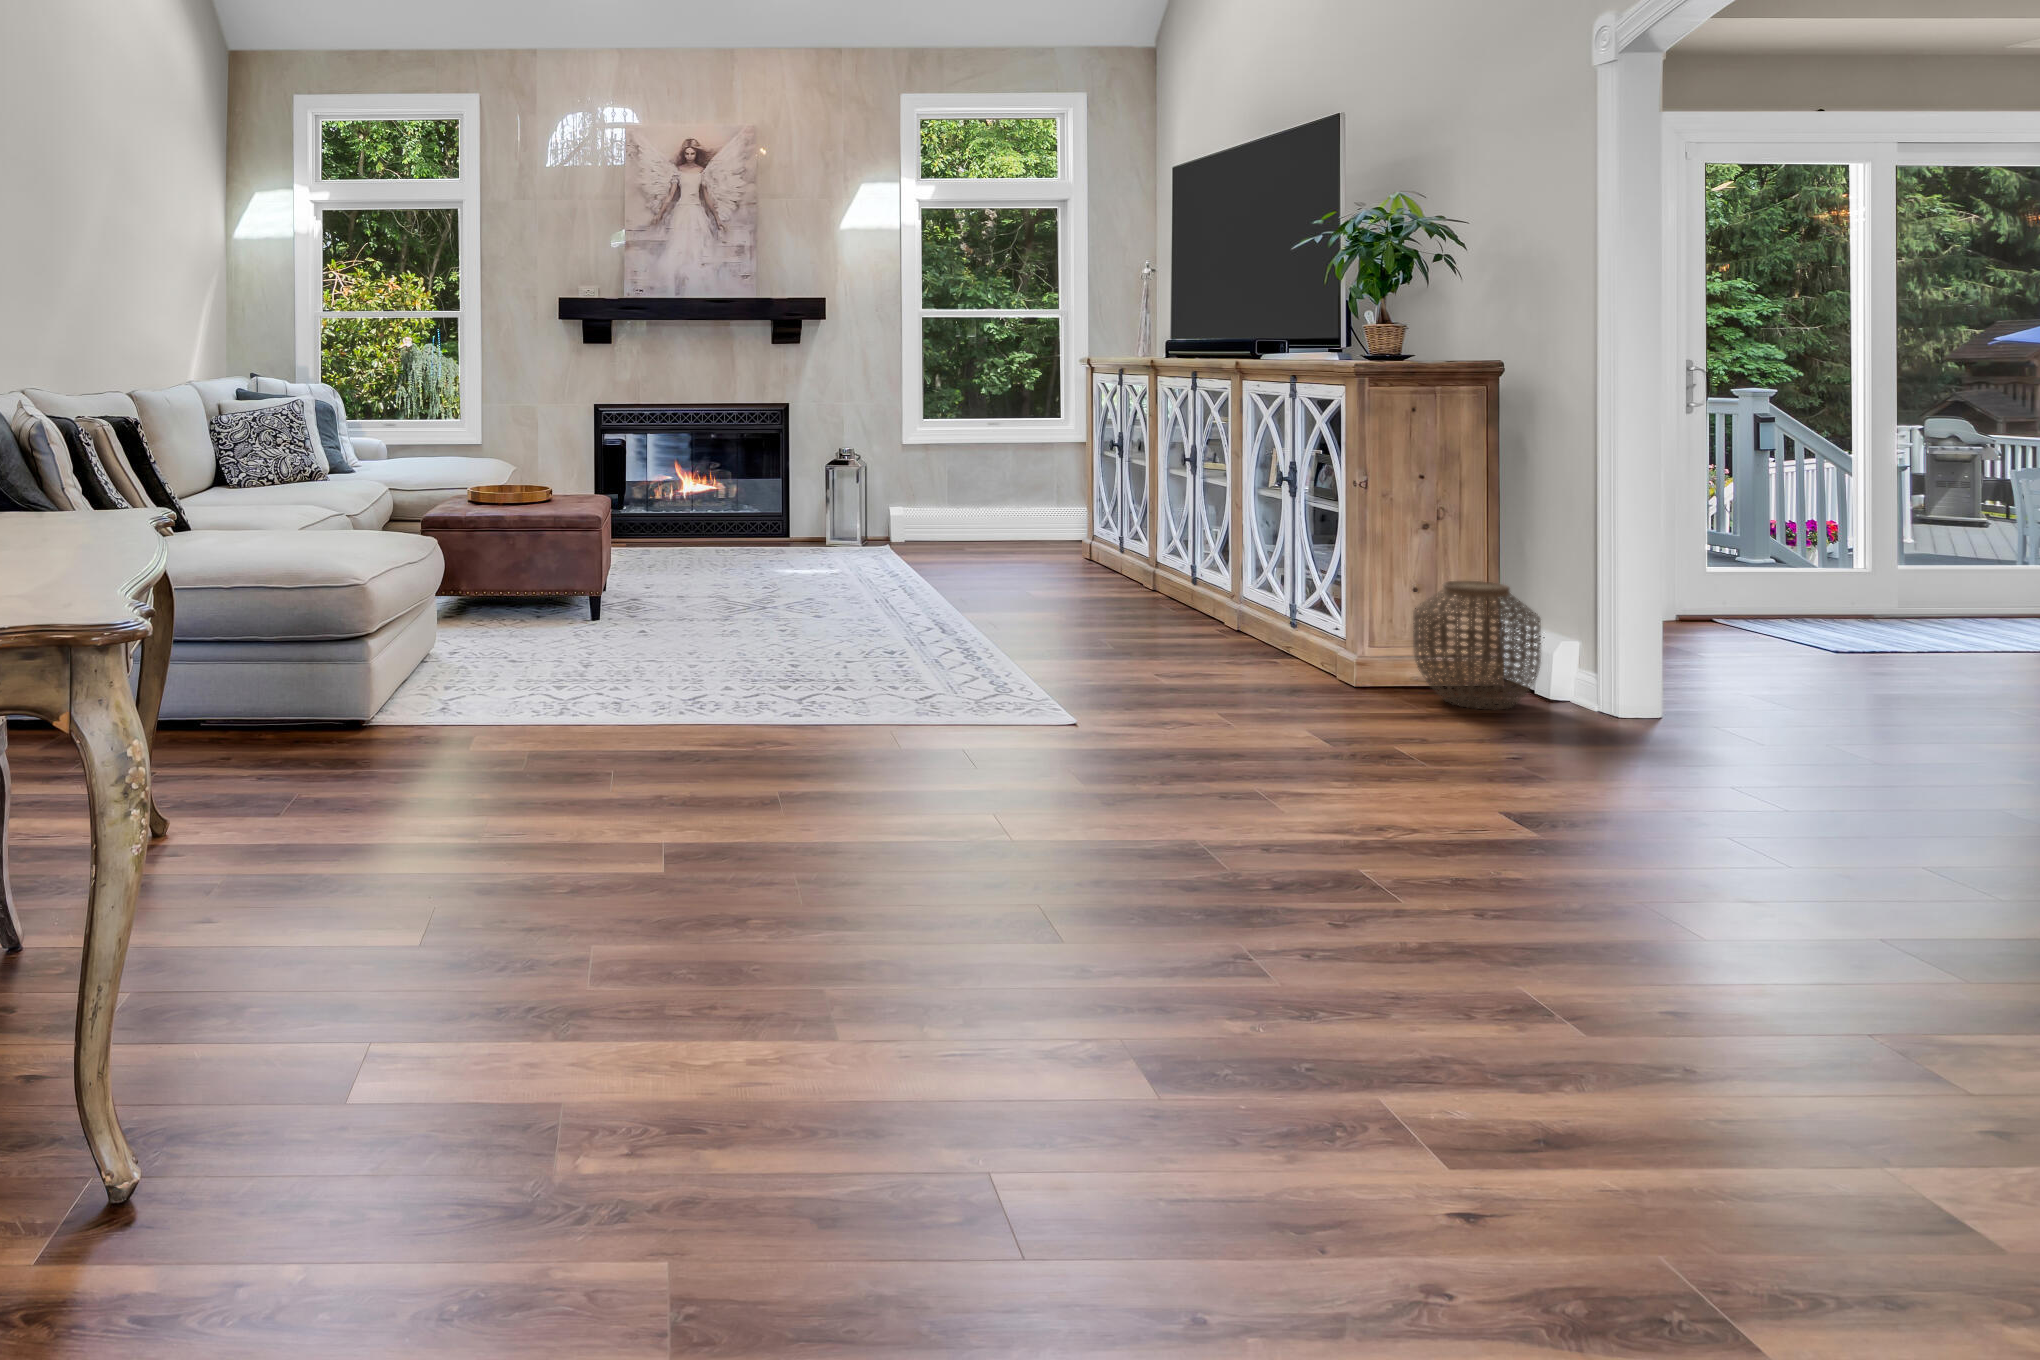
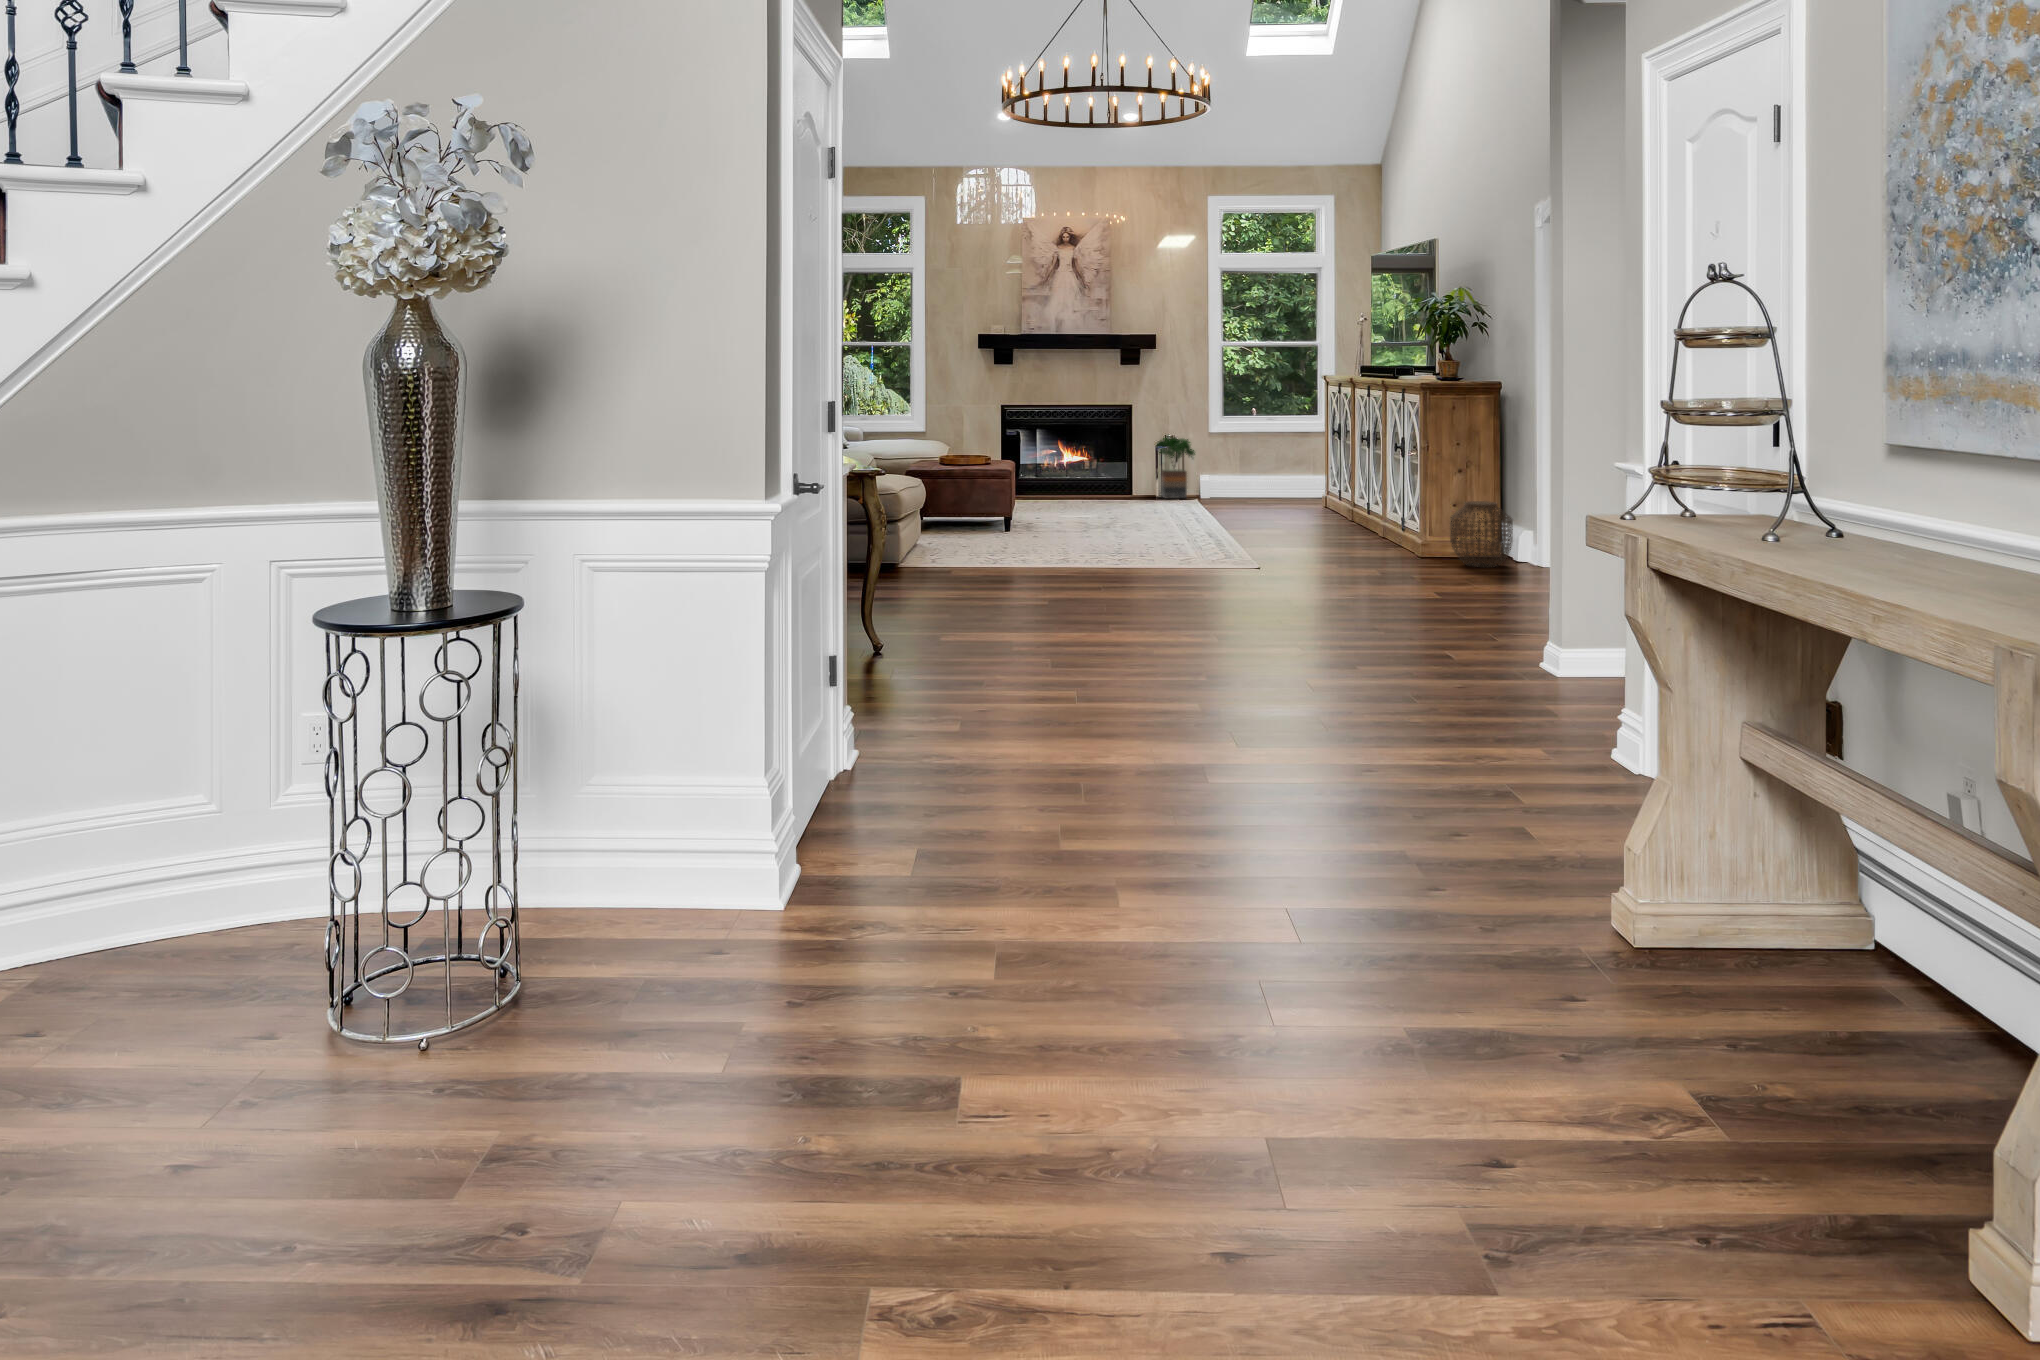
potted tree: none [821,449,886,543] -> present [1156,437,1195,498]

